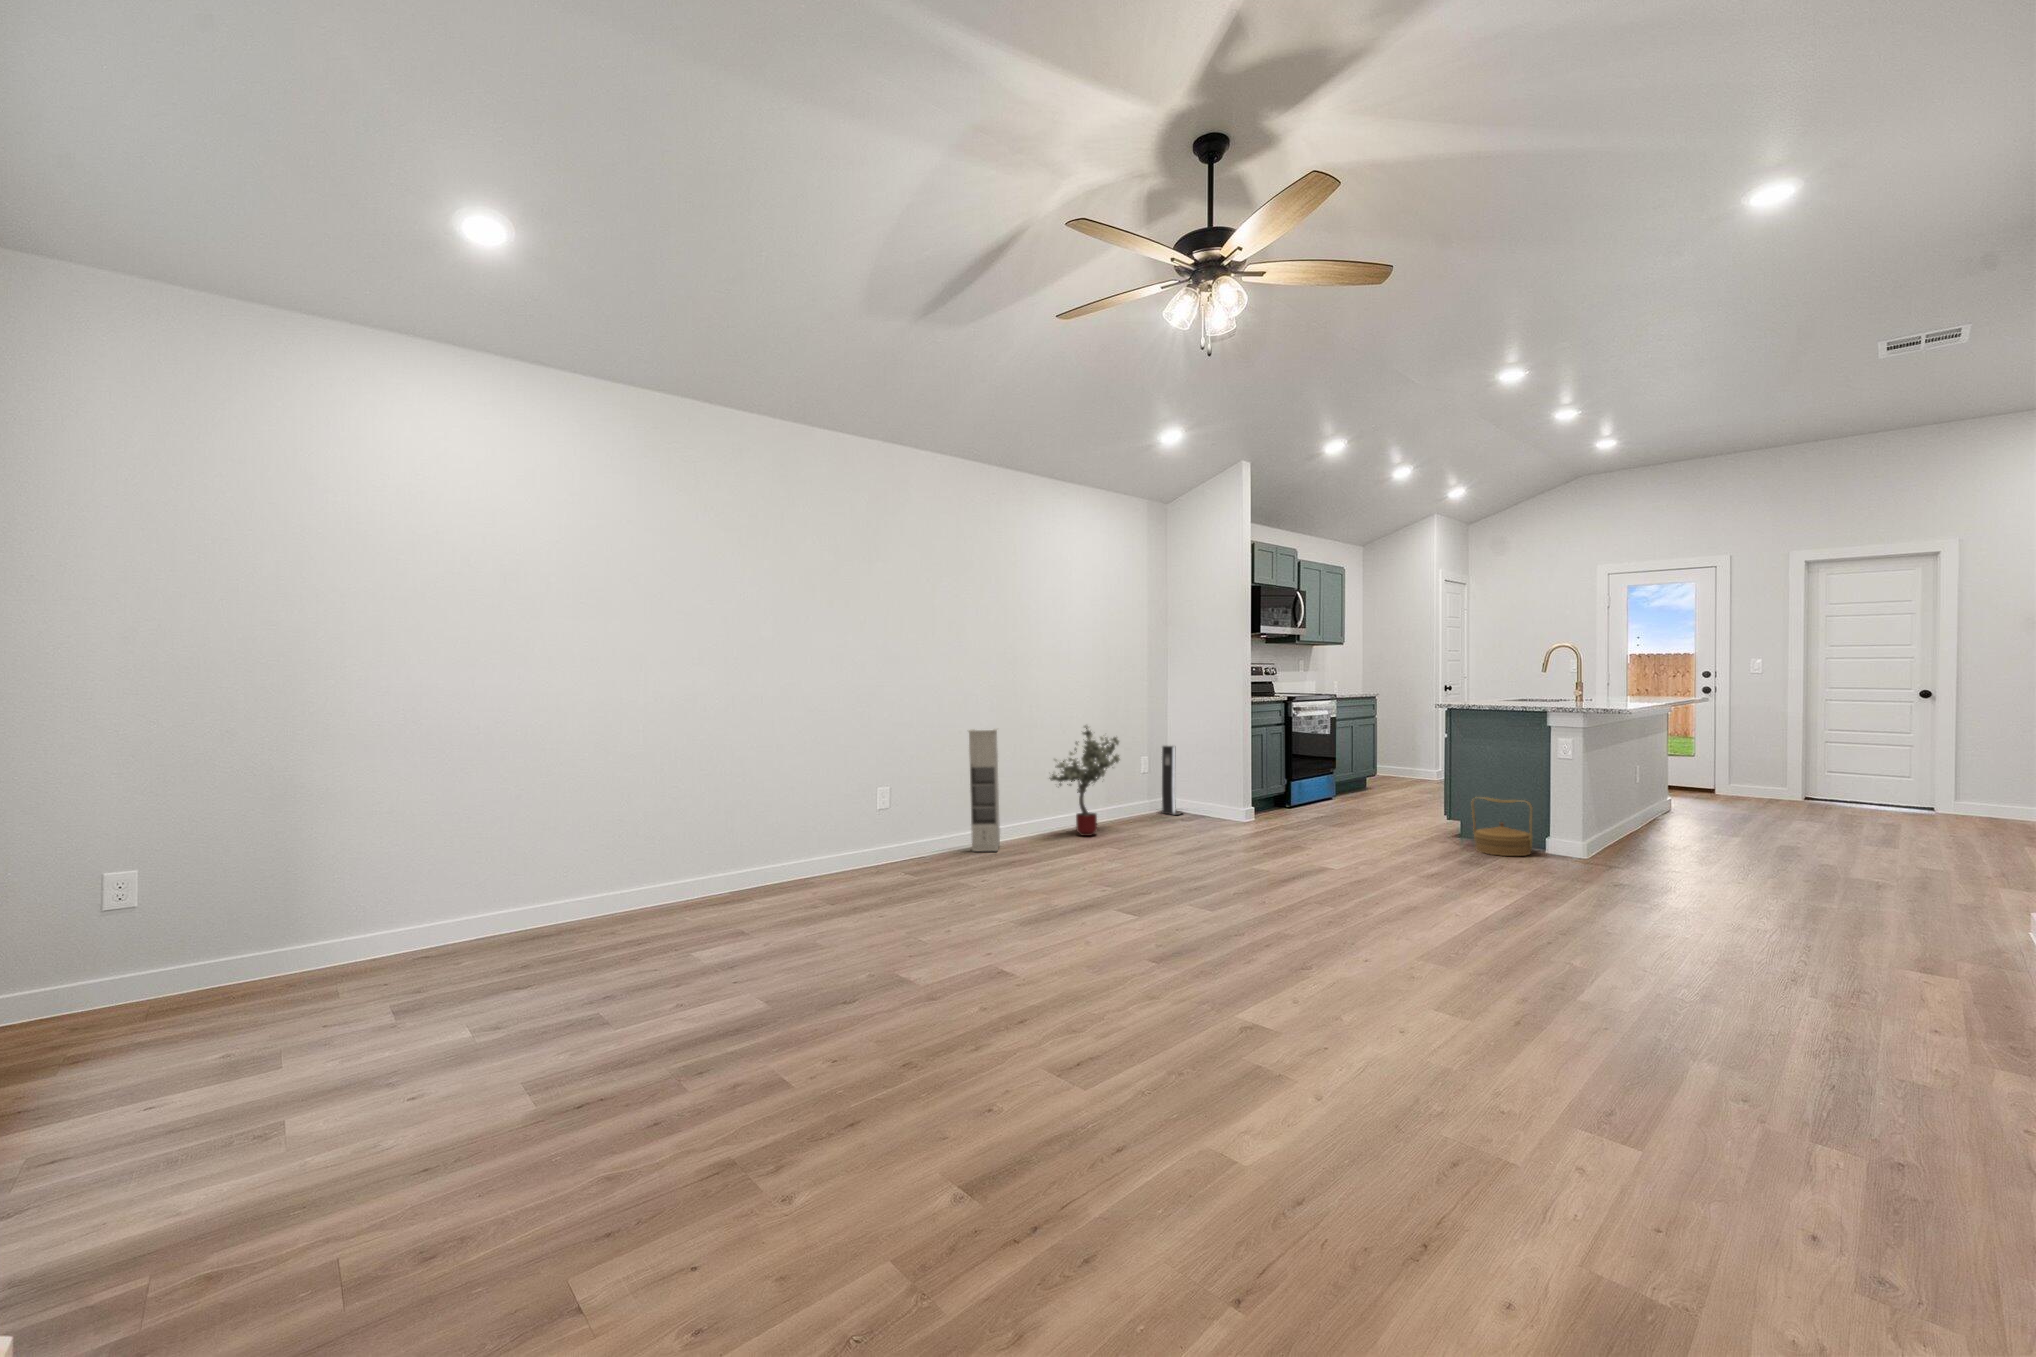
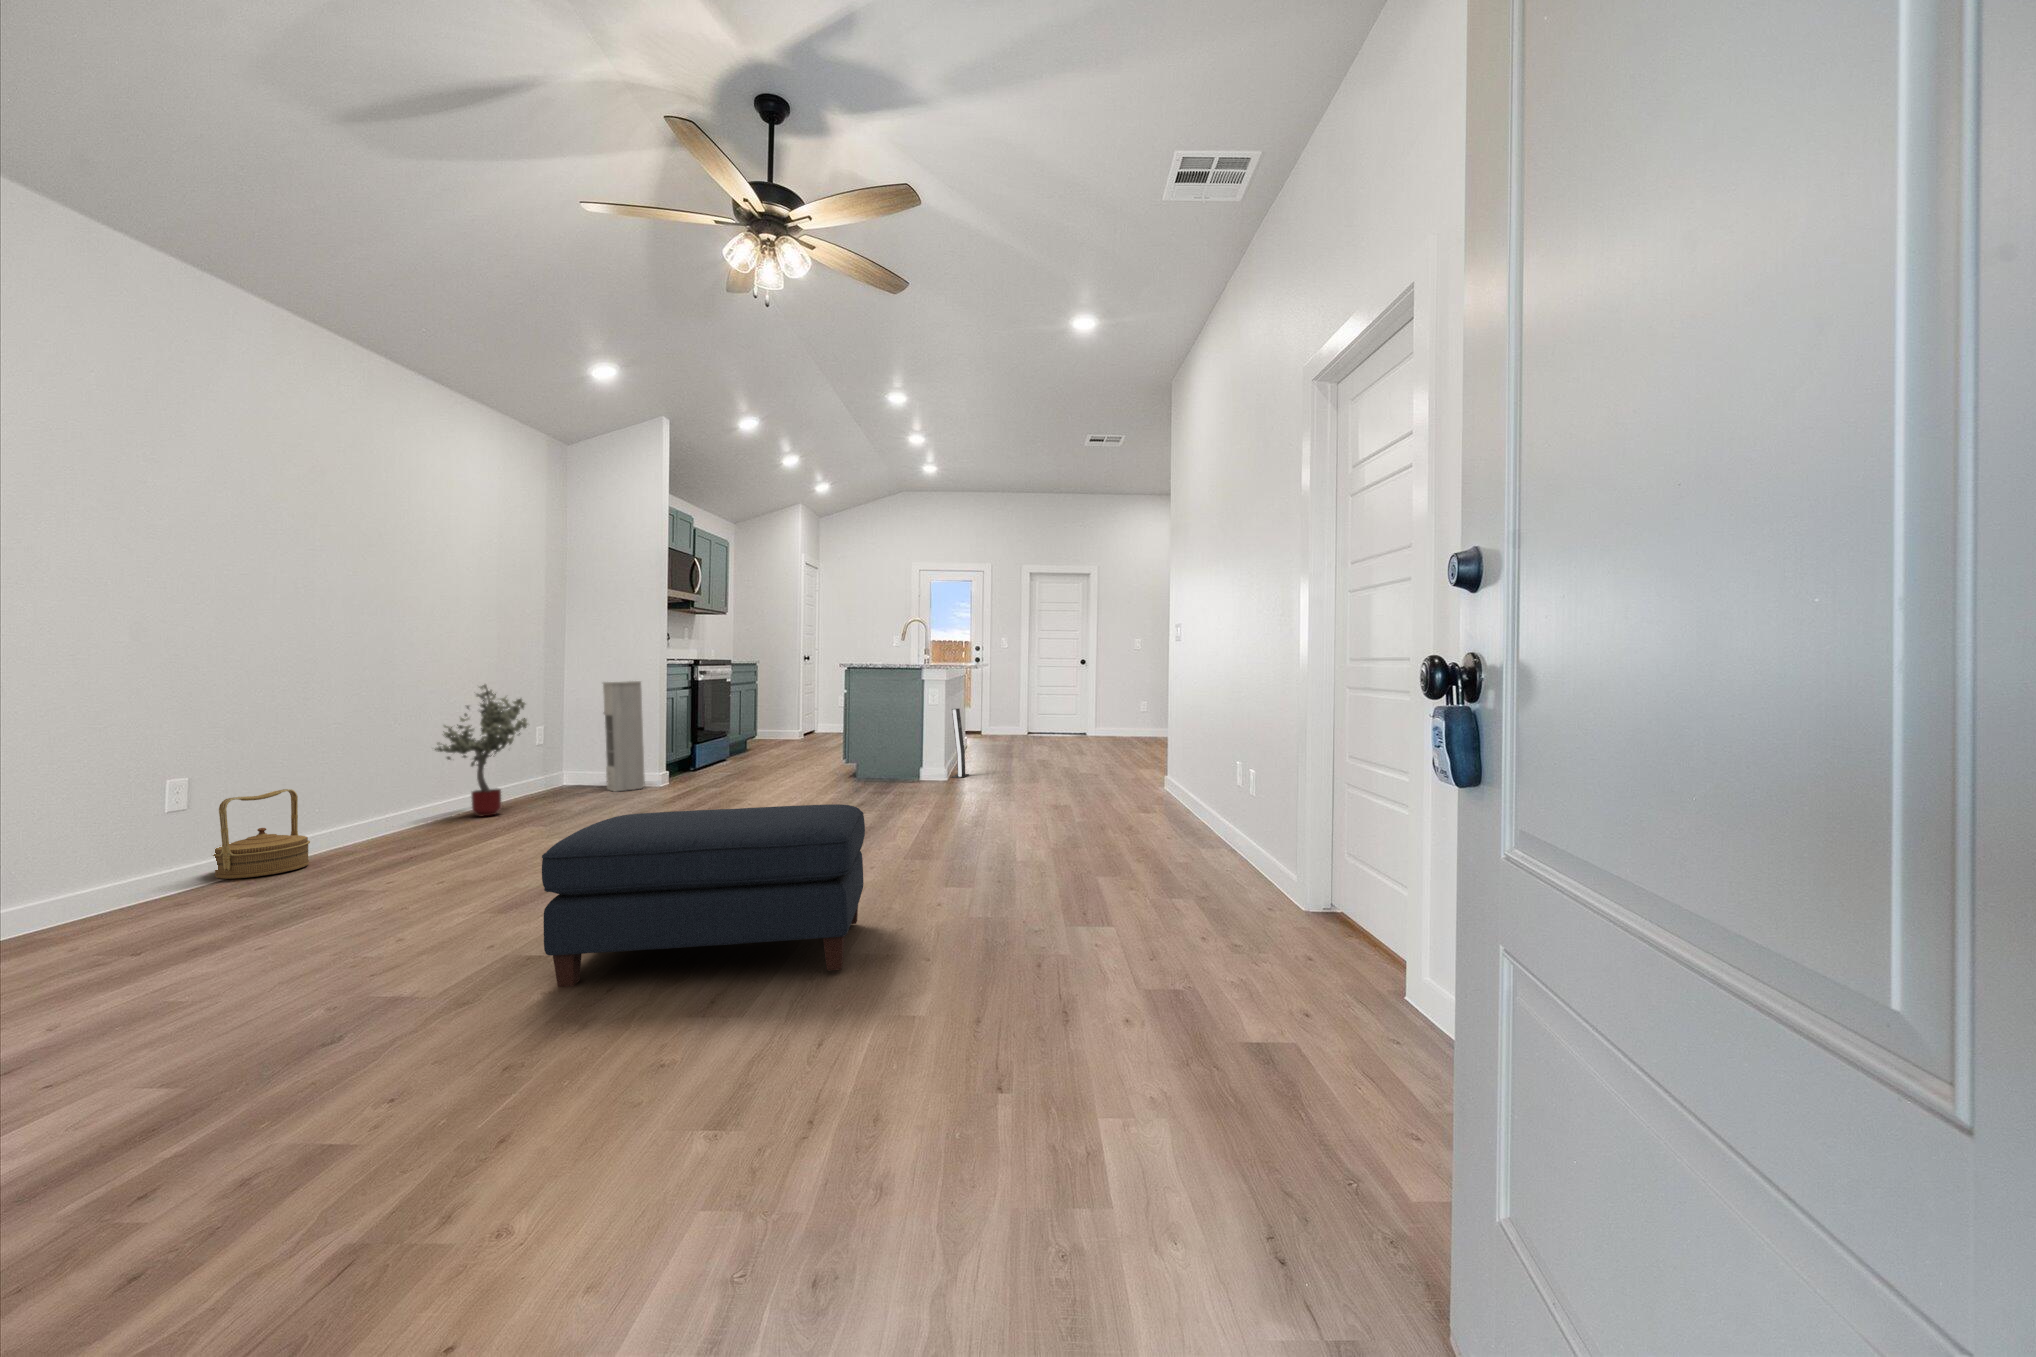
cabinet: present [968,729,1000,852] -> present [603,681,645,792]
speaker: present [1160,746,1180,815] -> present [951,709,969,778]
basket: present [1472,797,1533,856] -> present [213,789,310,879]
ottoman: none [954,887,1275,1130] -> present [542,804,865,987]

